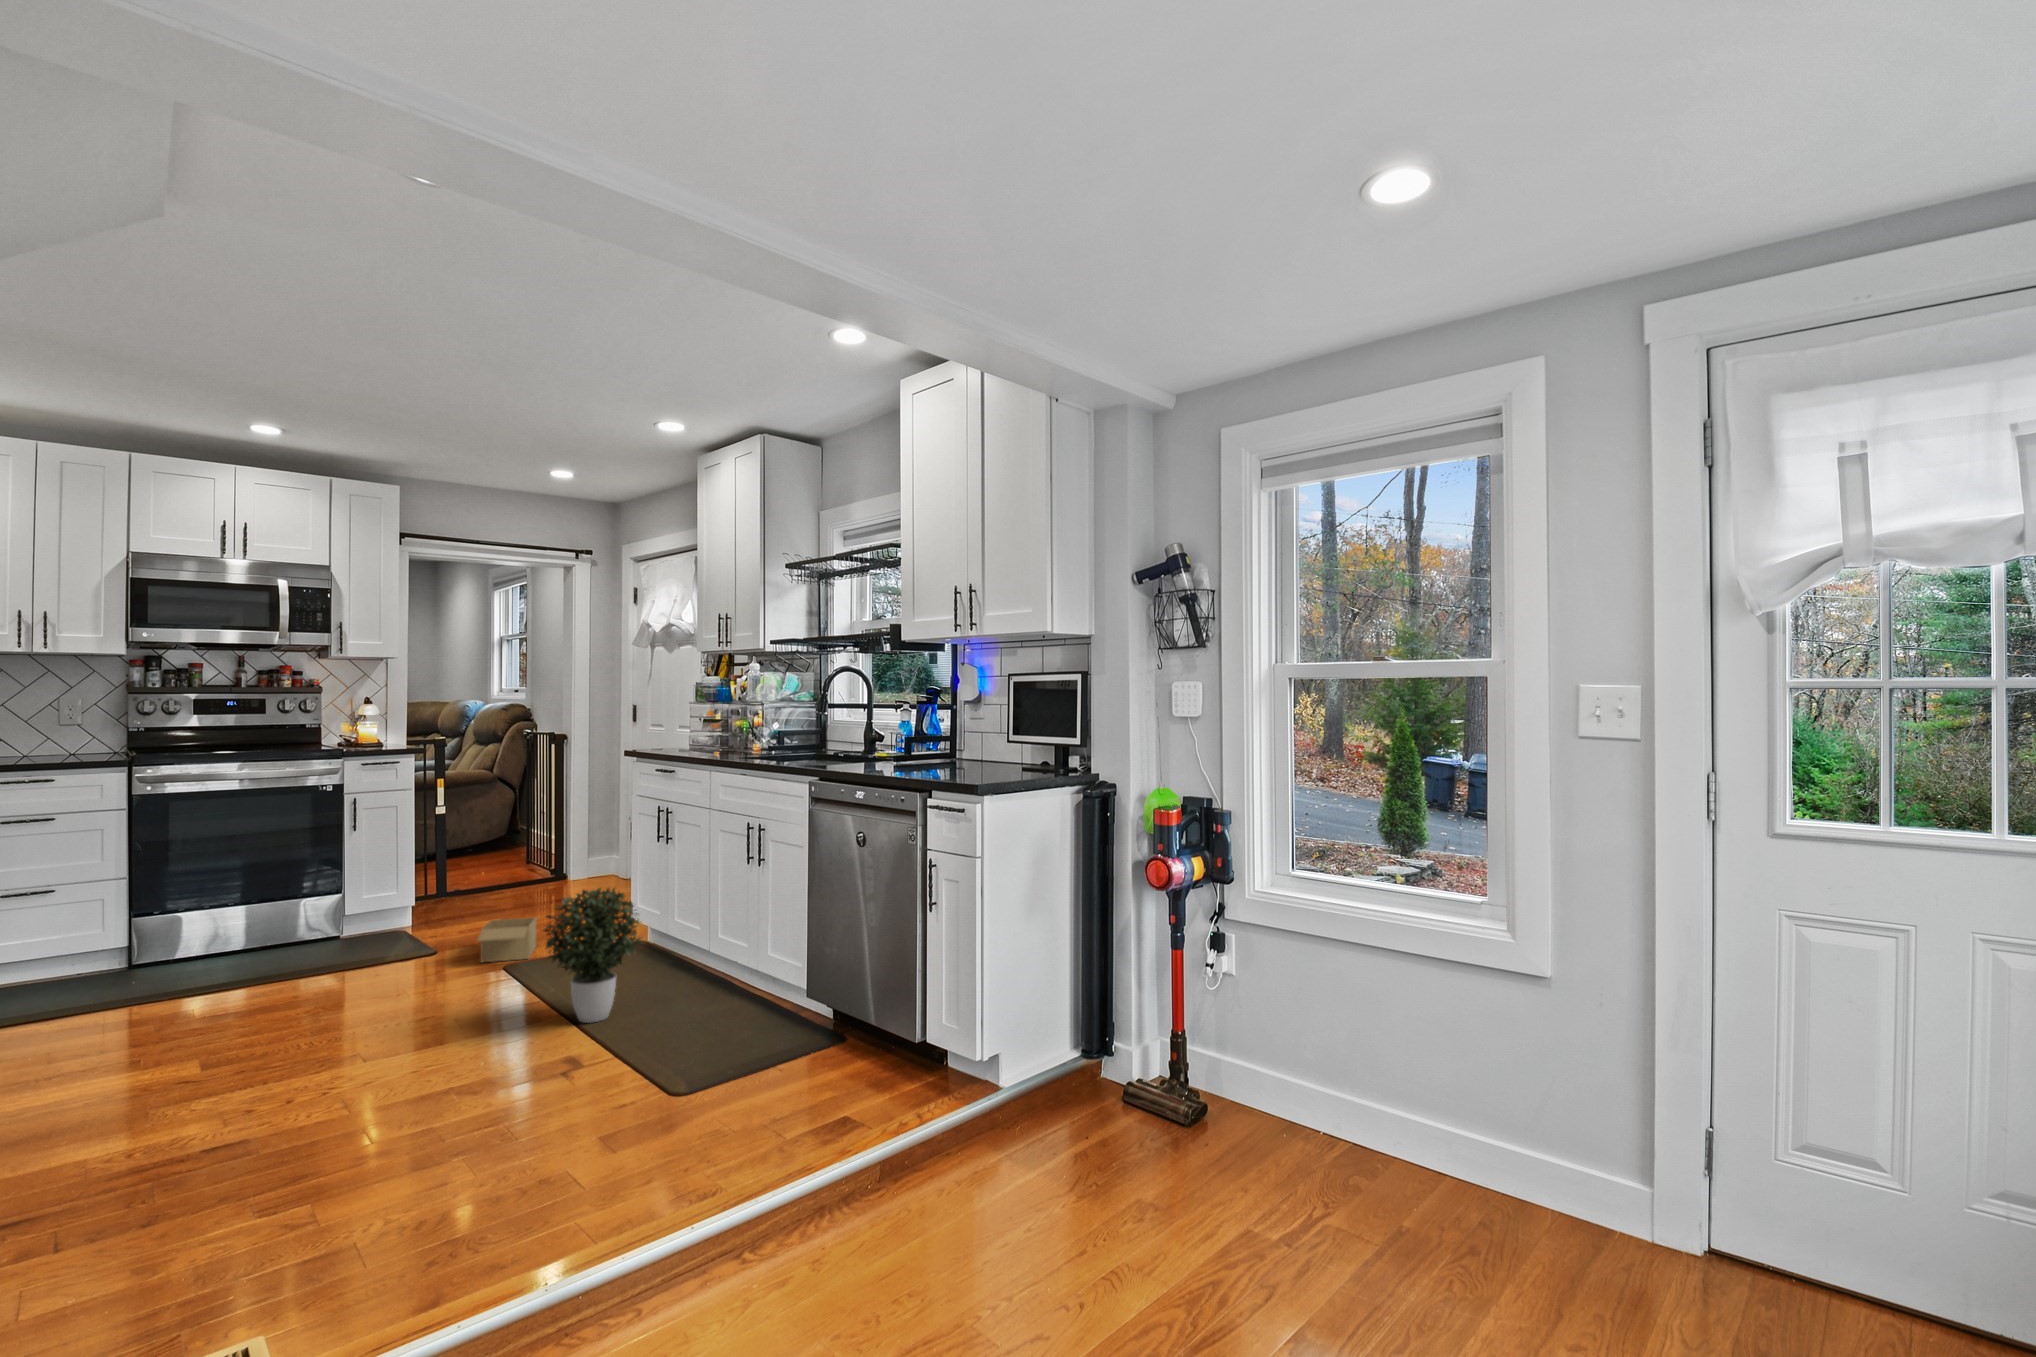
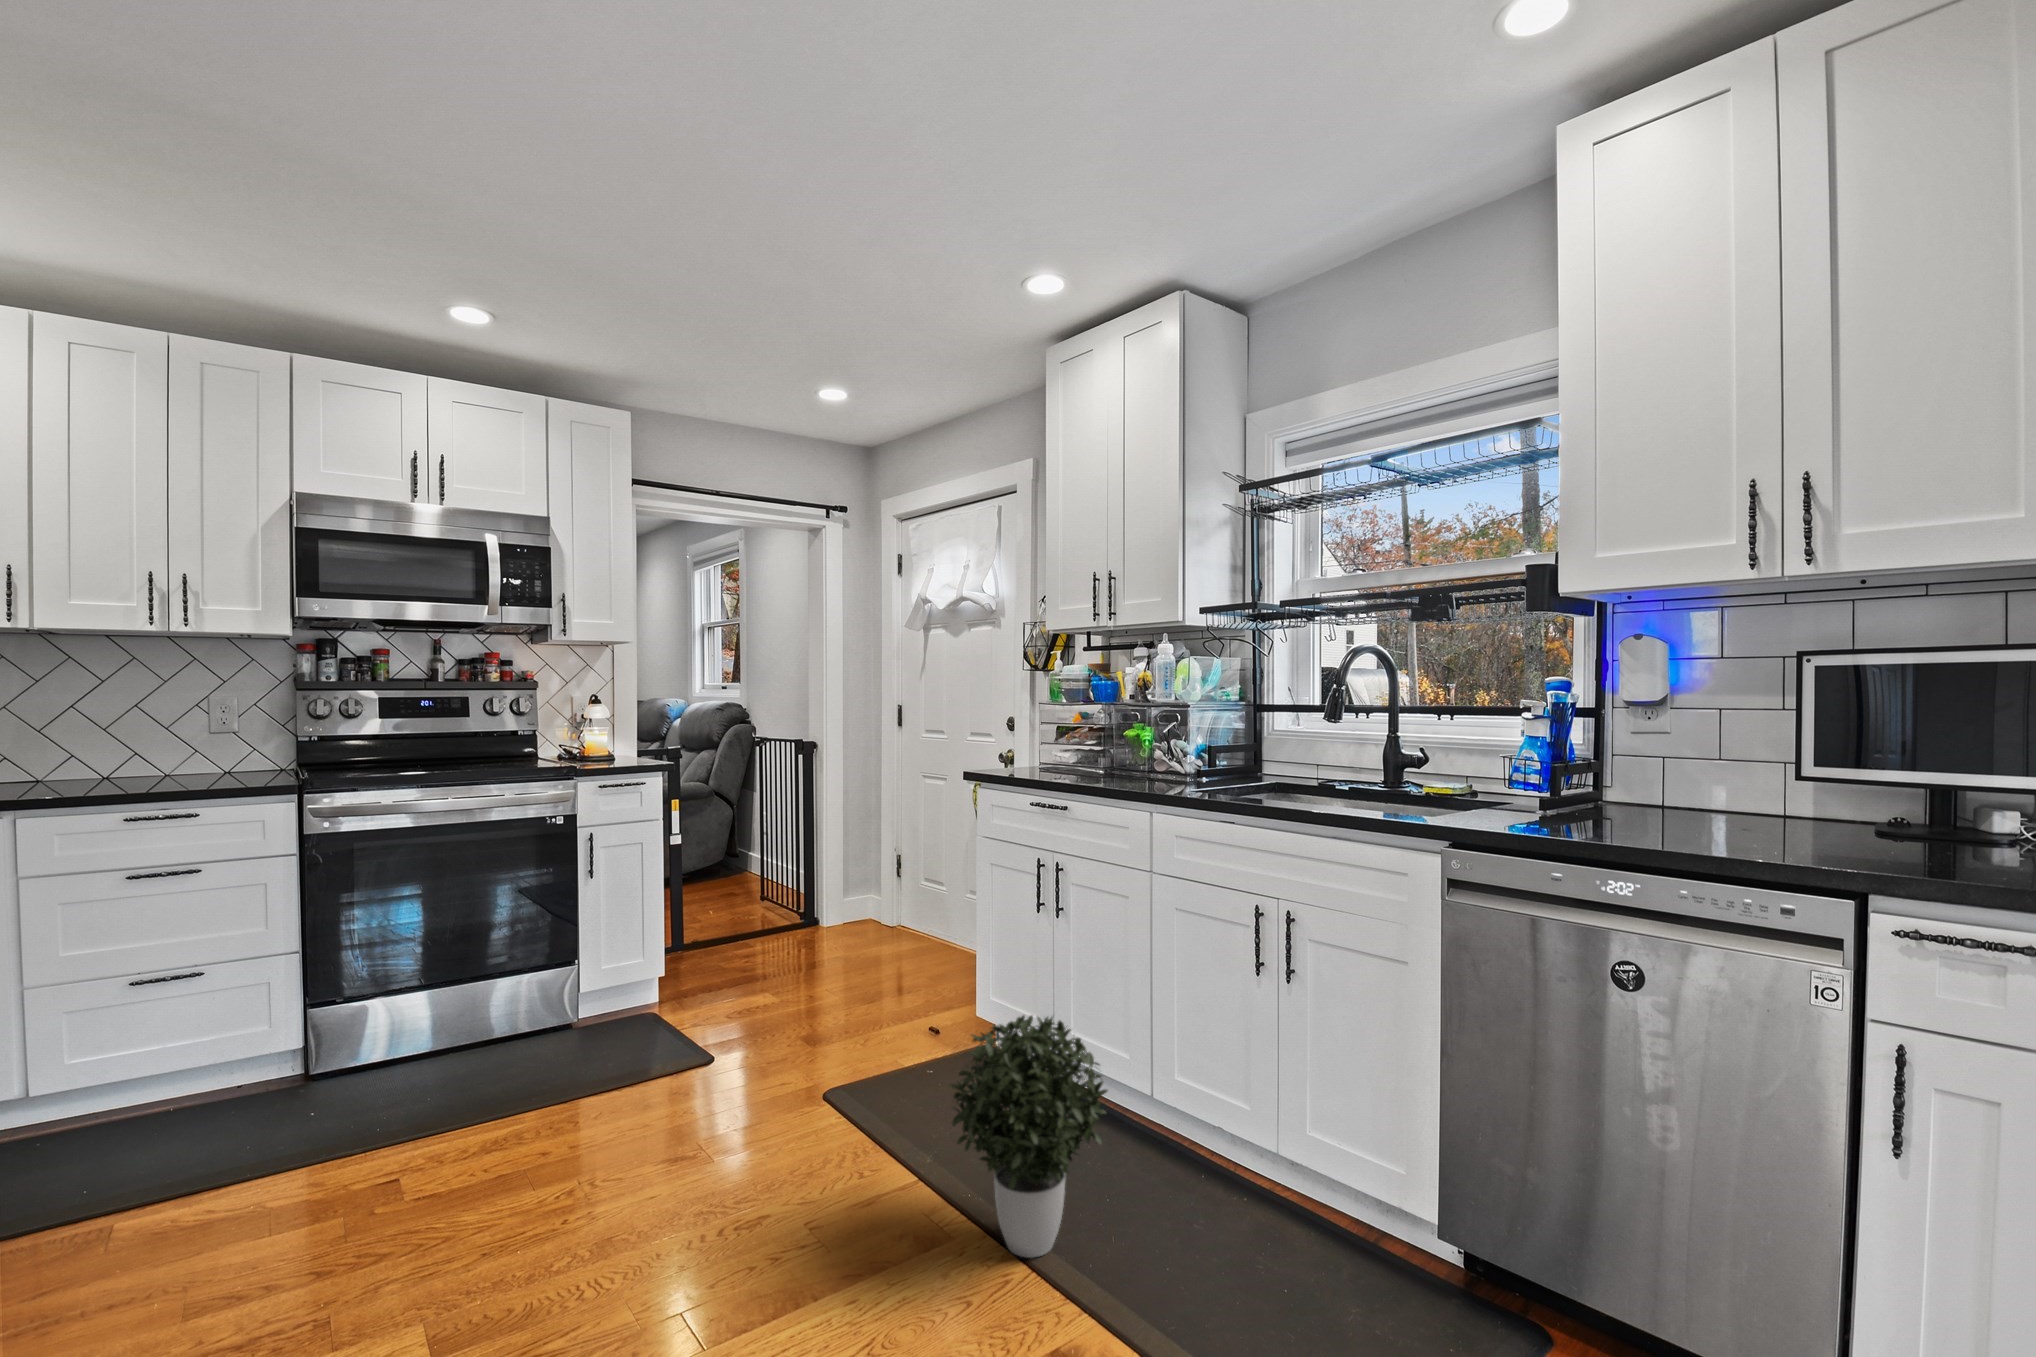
cardboard box: present [478,917,537,963] -> none [780,1008,845,1086]

